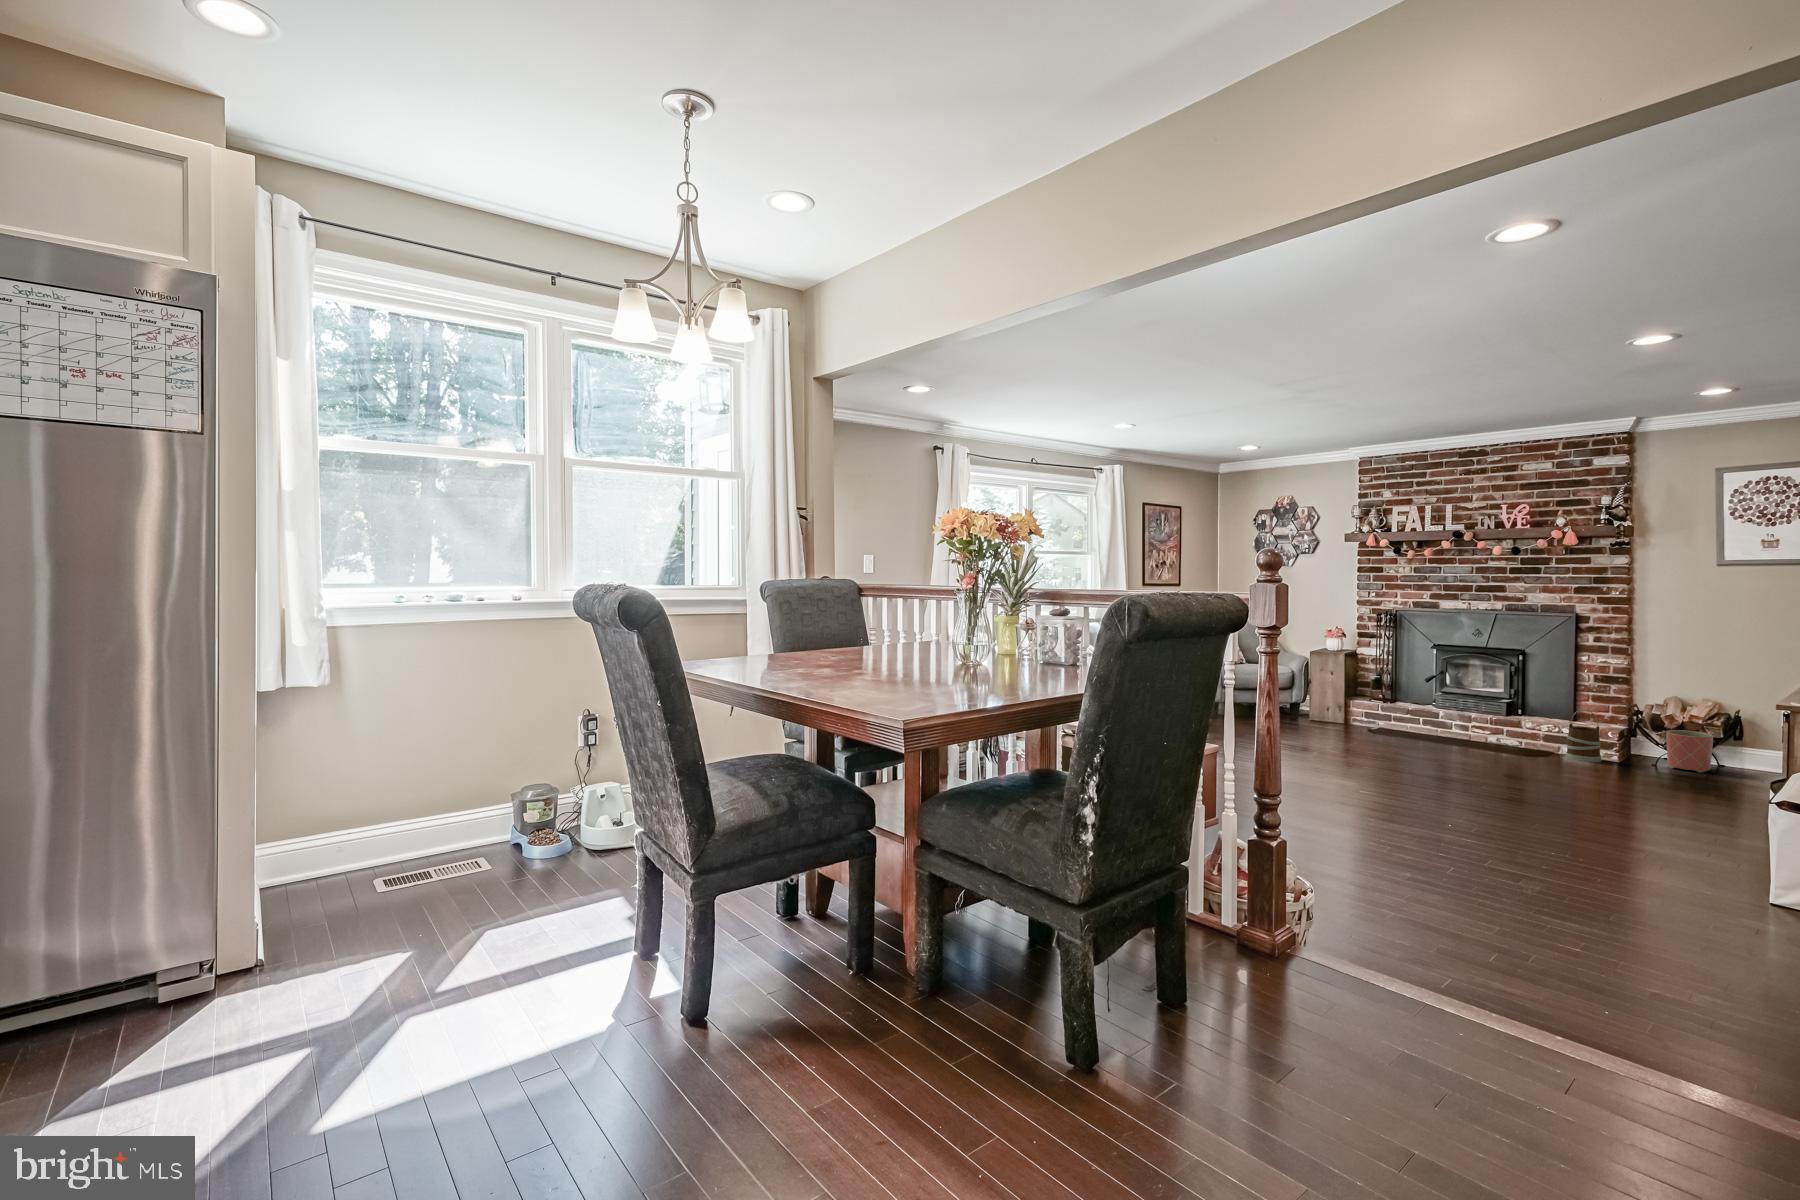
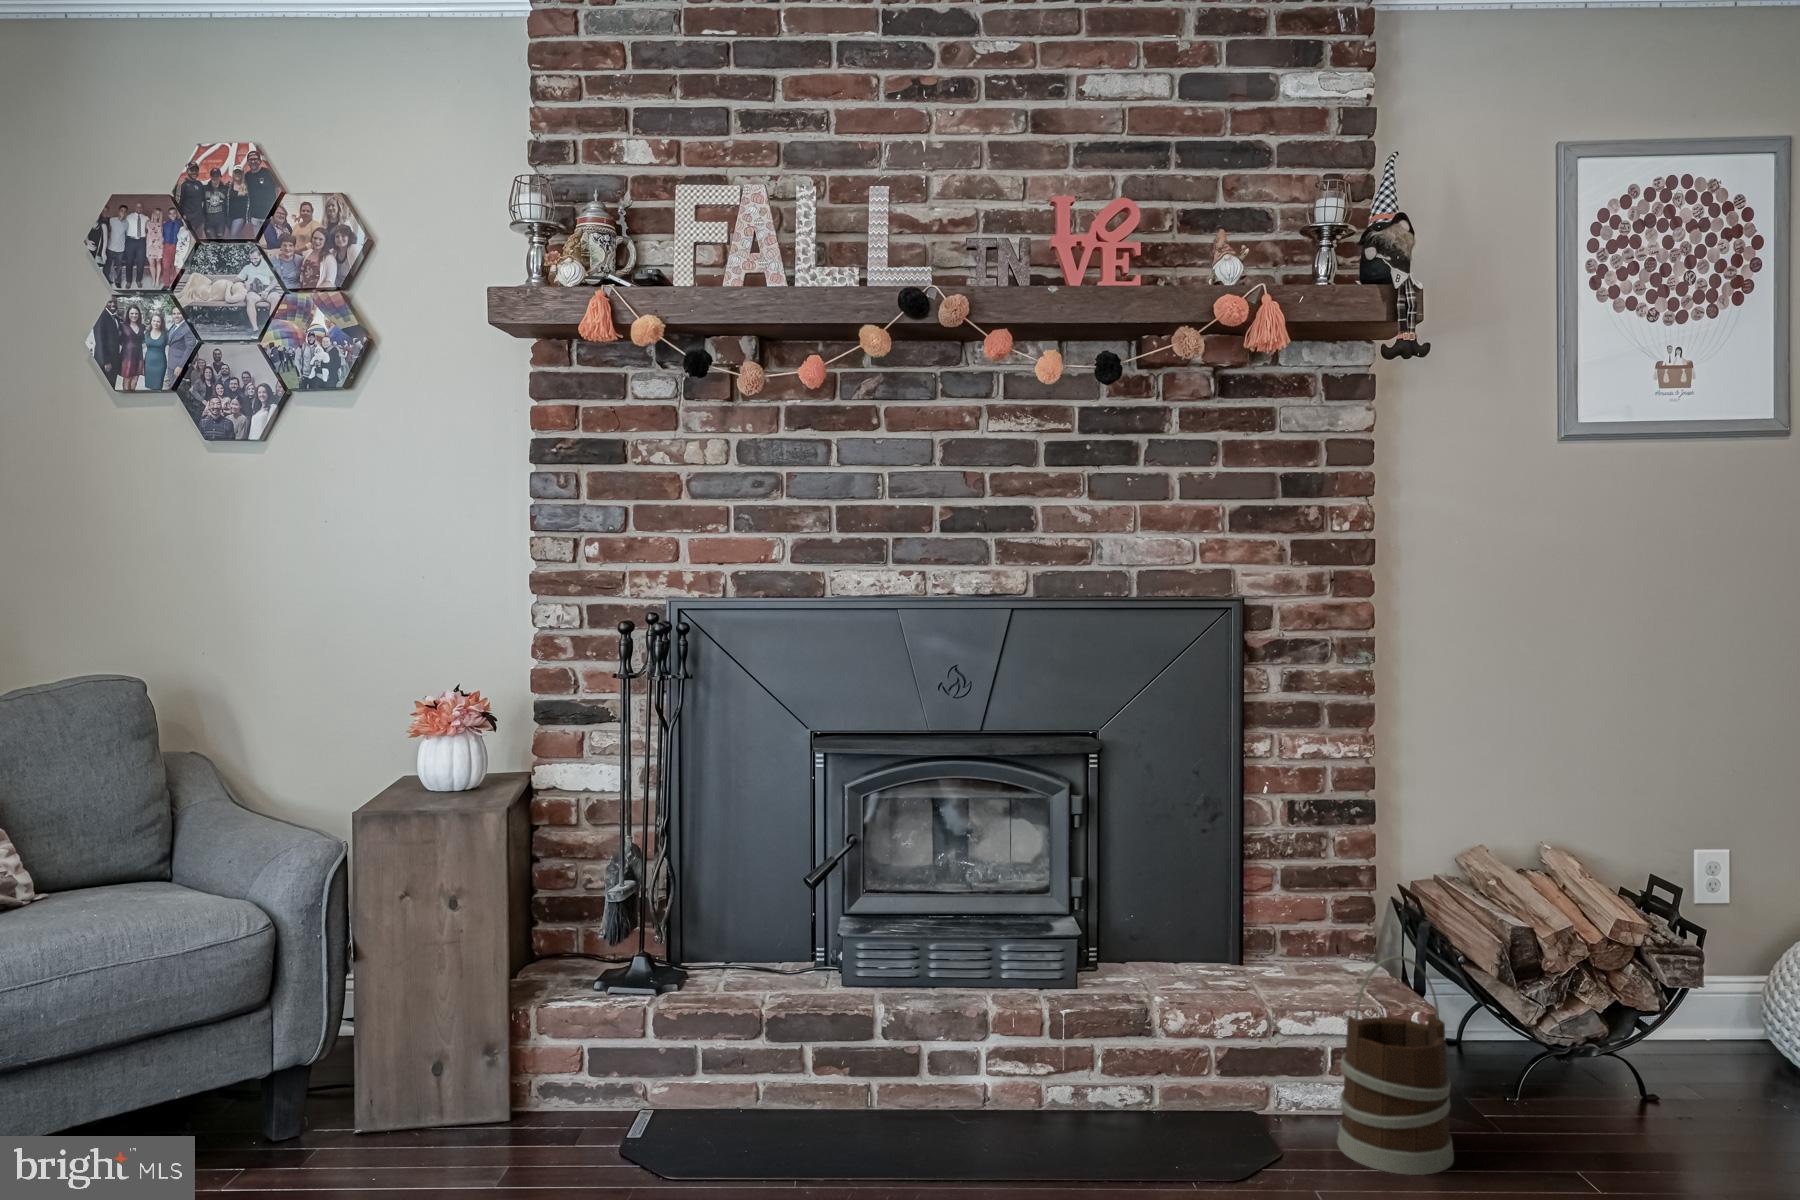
planter: present [1666,730,1713,772] -> none [1572,976,1709,1134]

